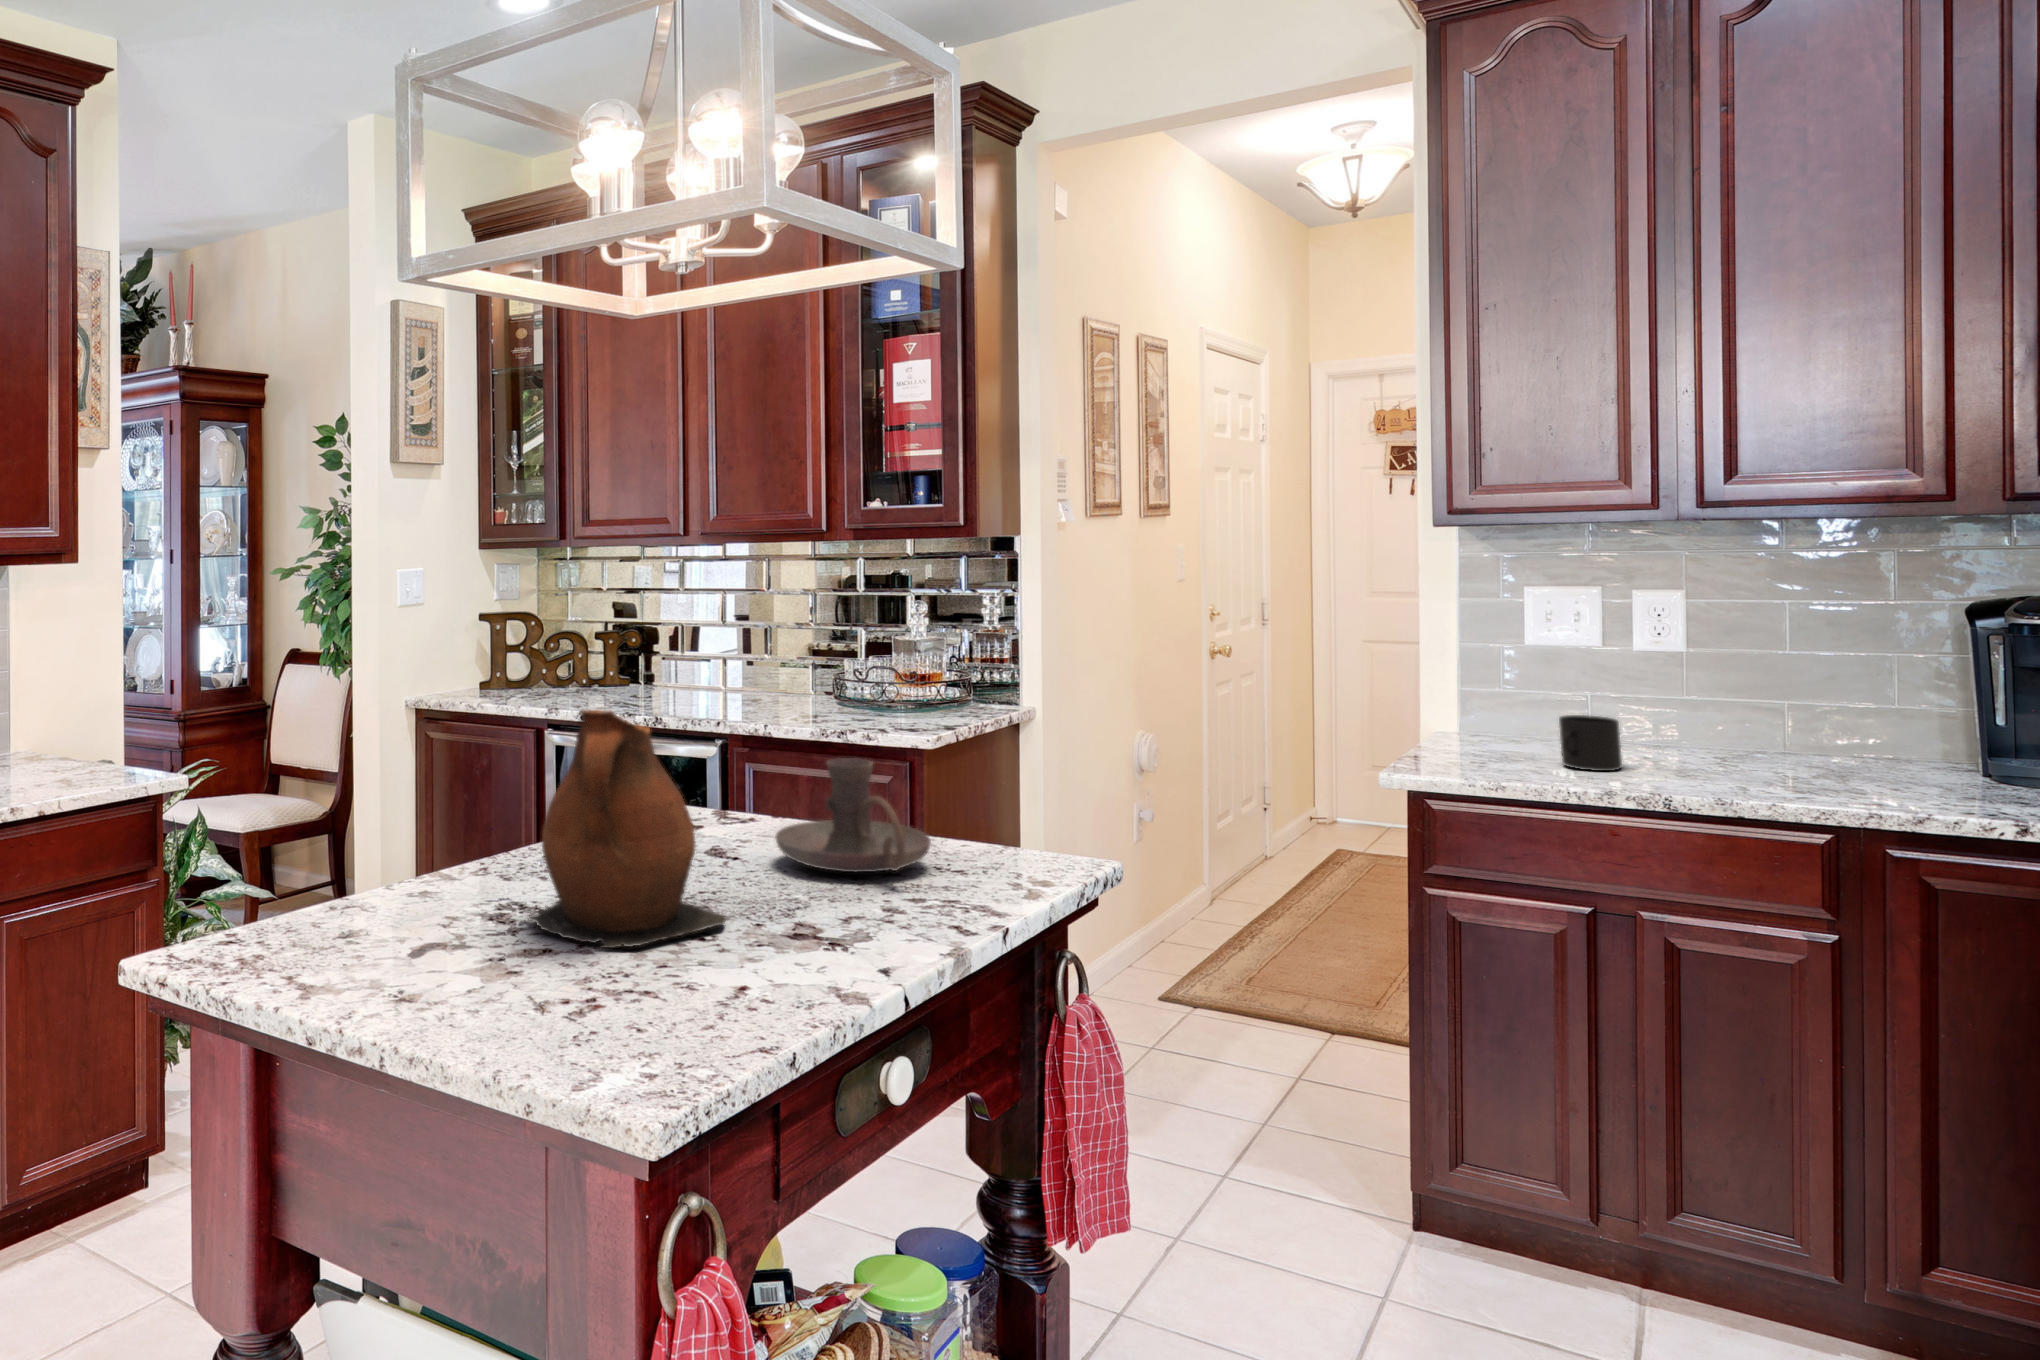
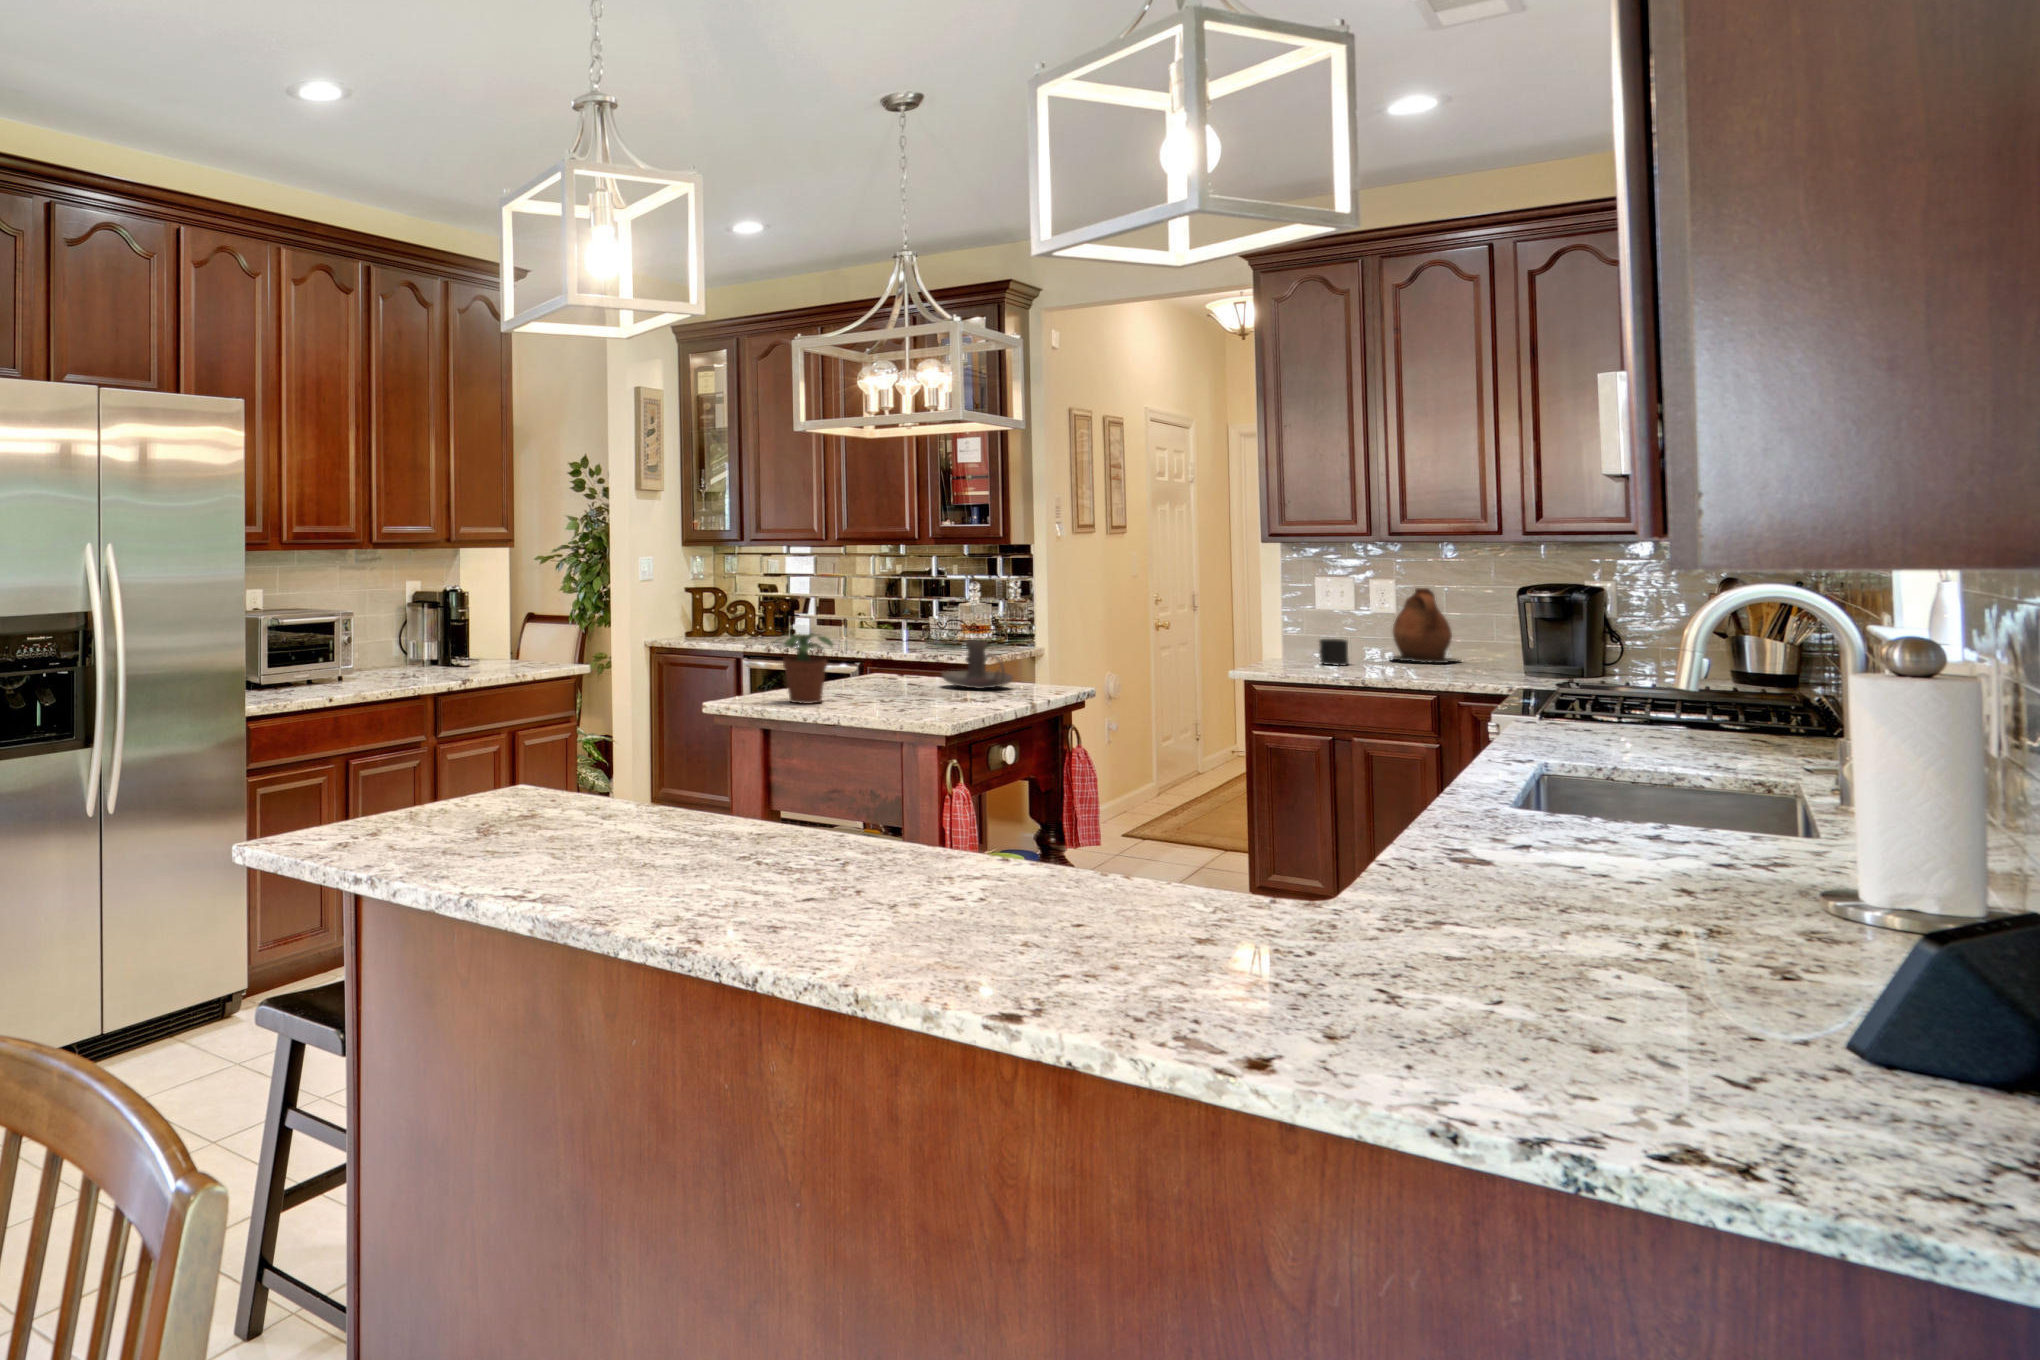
ceramic pitcher: present [528,710,726,948] -> present [1391,588,1456,663]
potted plant: none [290,781,453,970] -> present [783,633,833,704]

